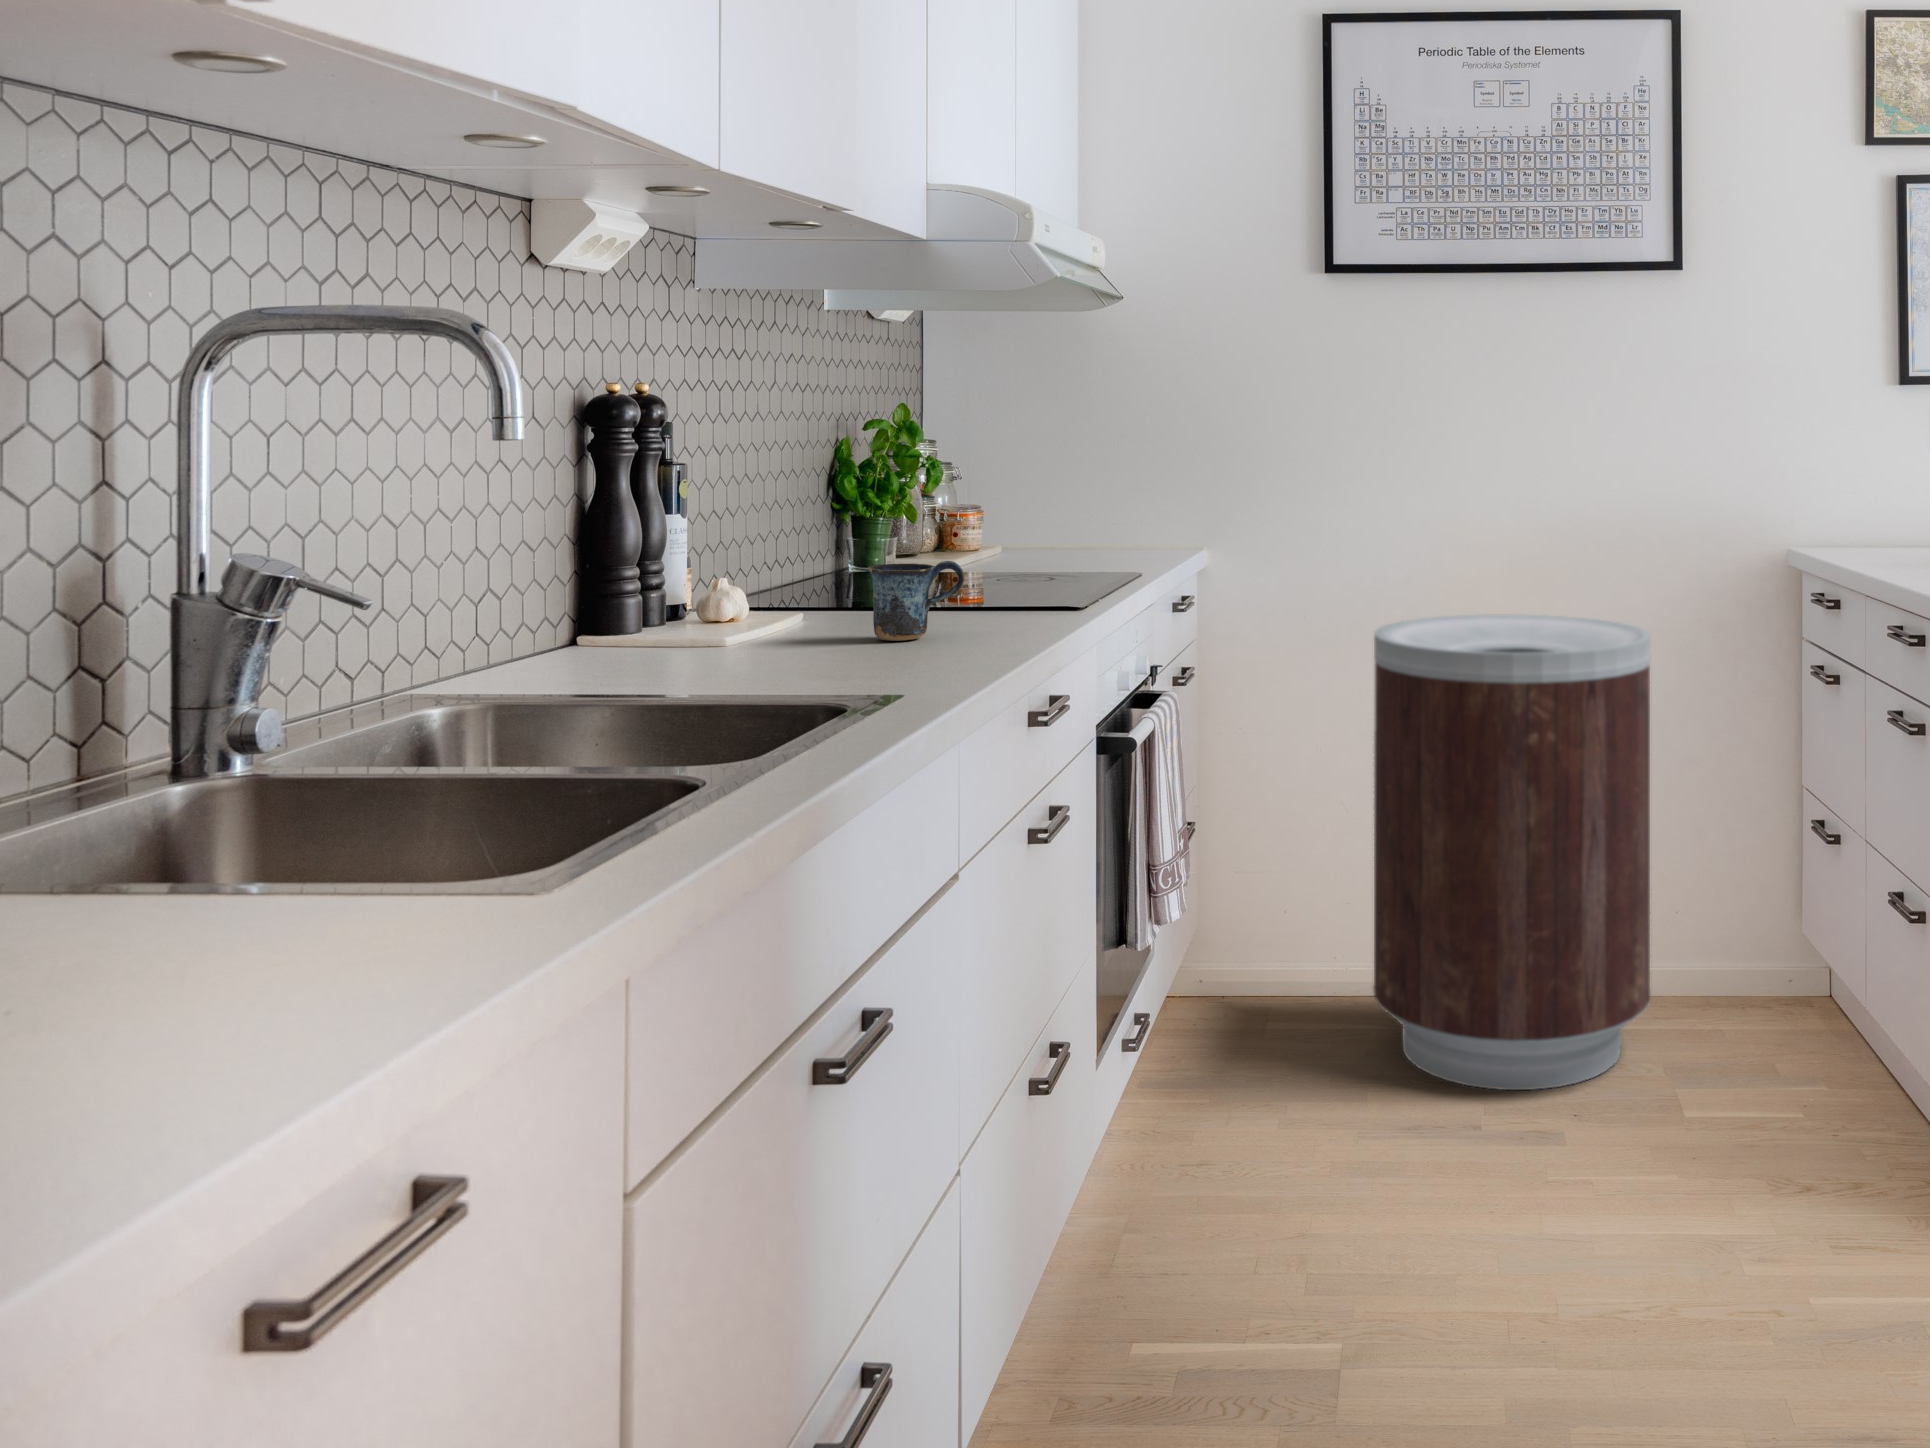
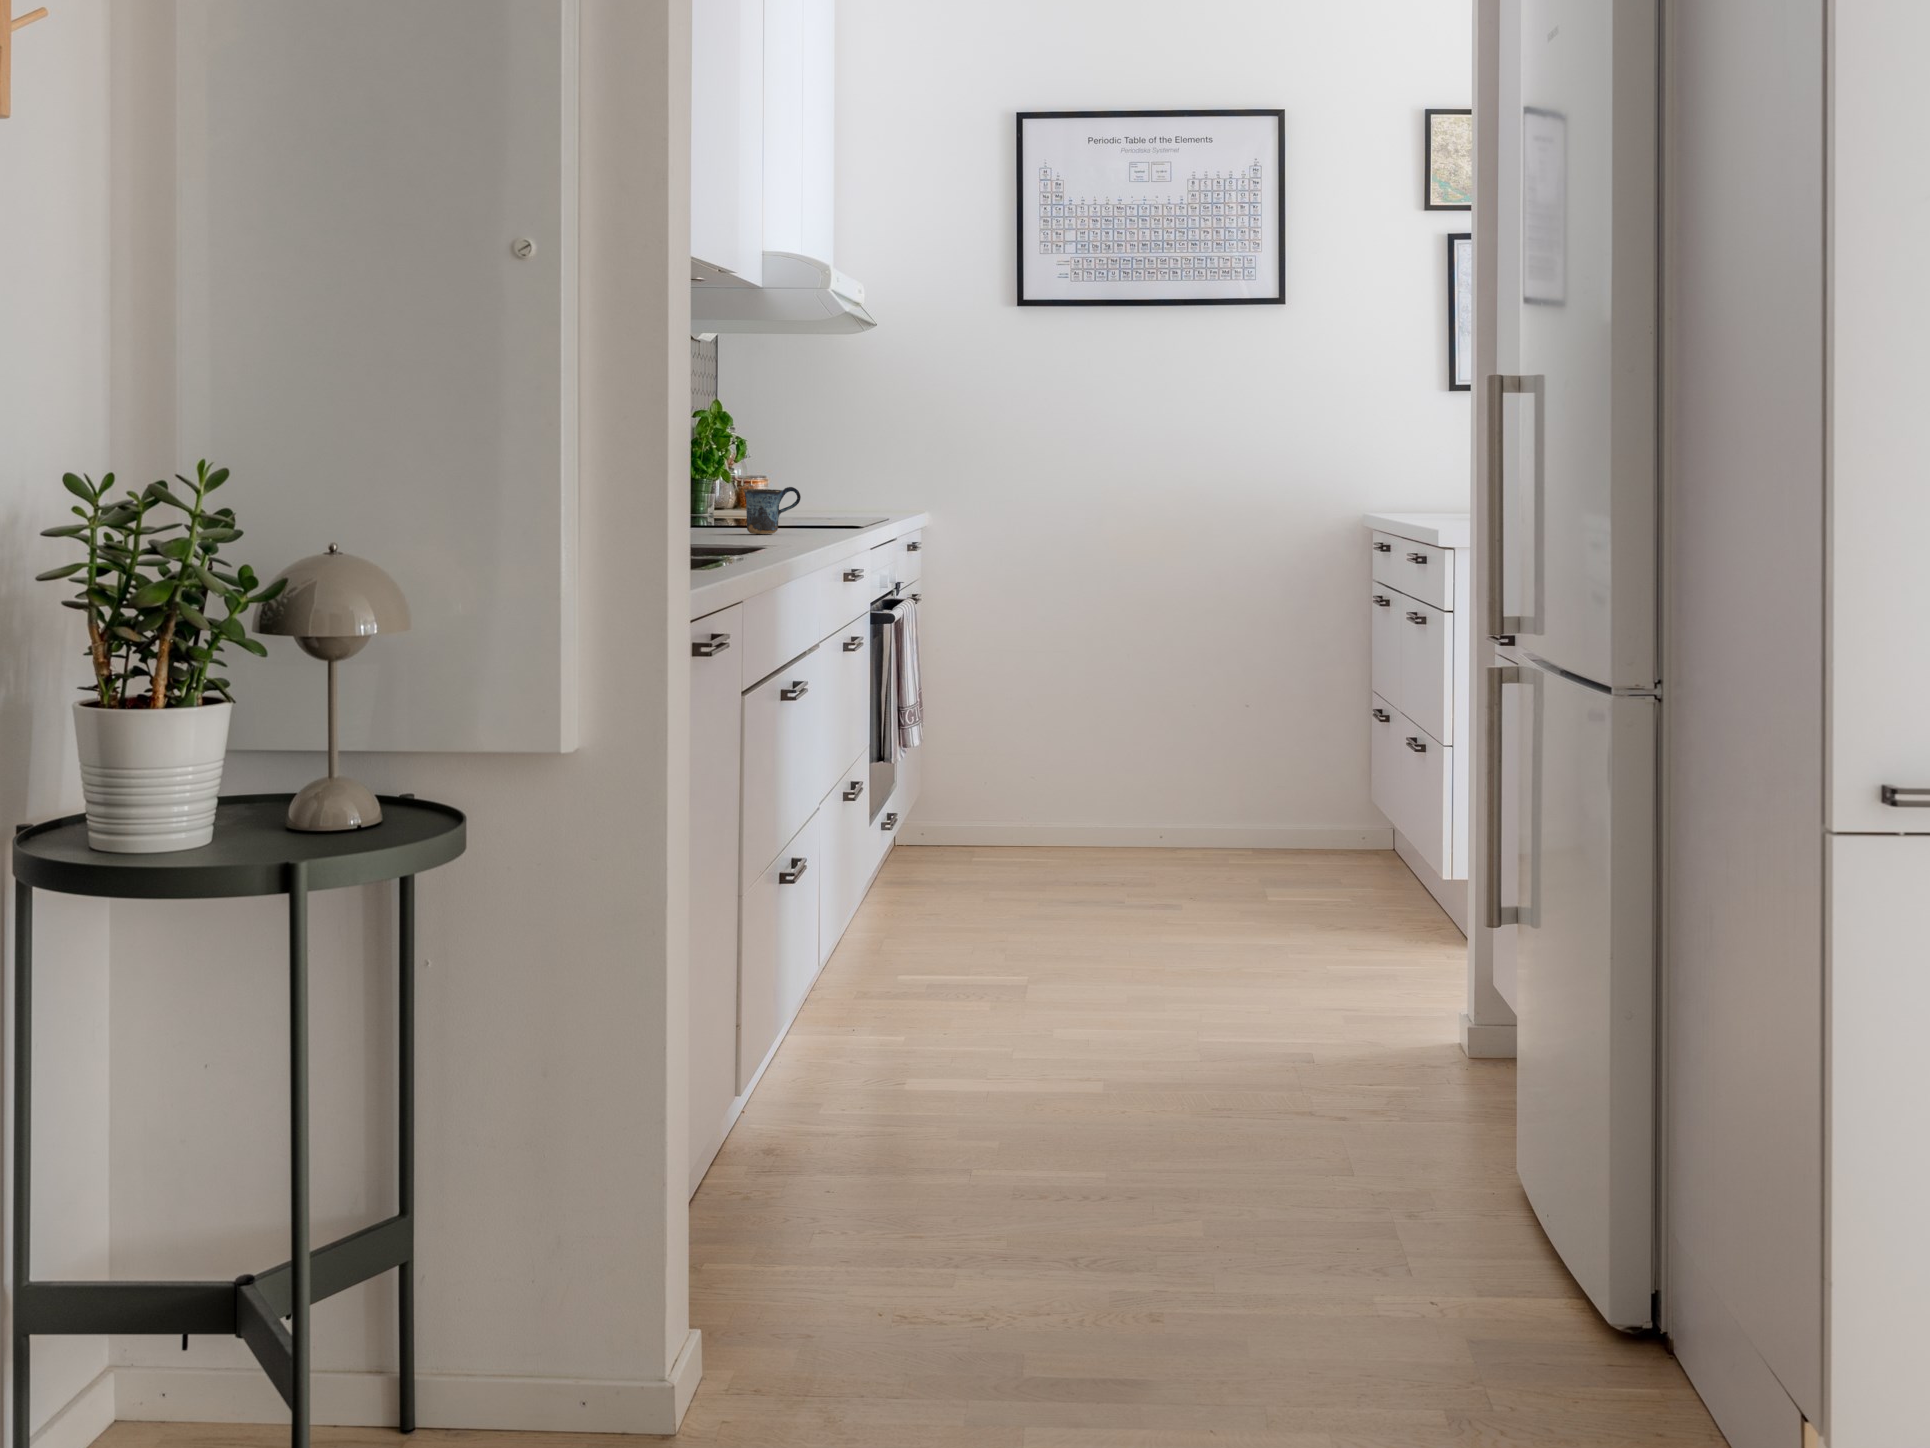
trash can: present [1374,615,1650,1090] -> none [1049,562,1251,881]

